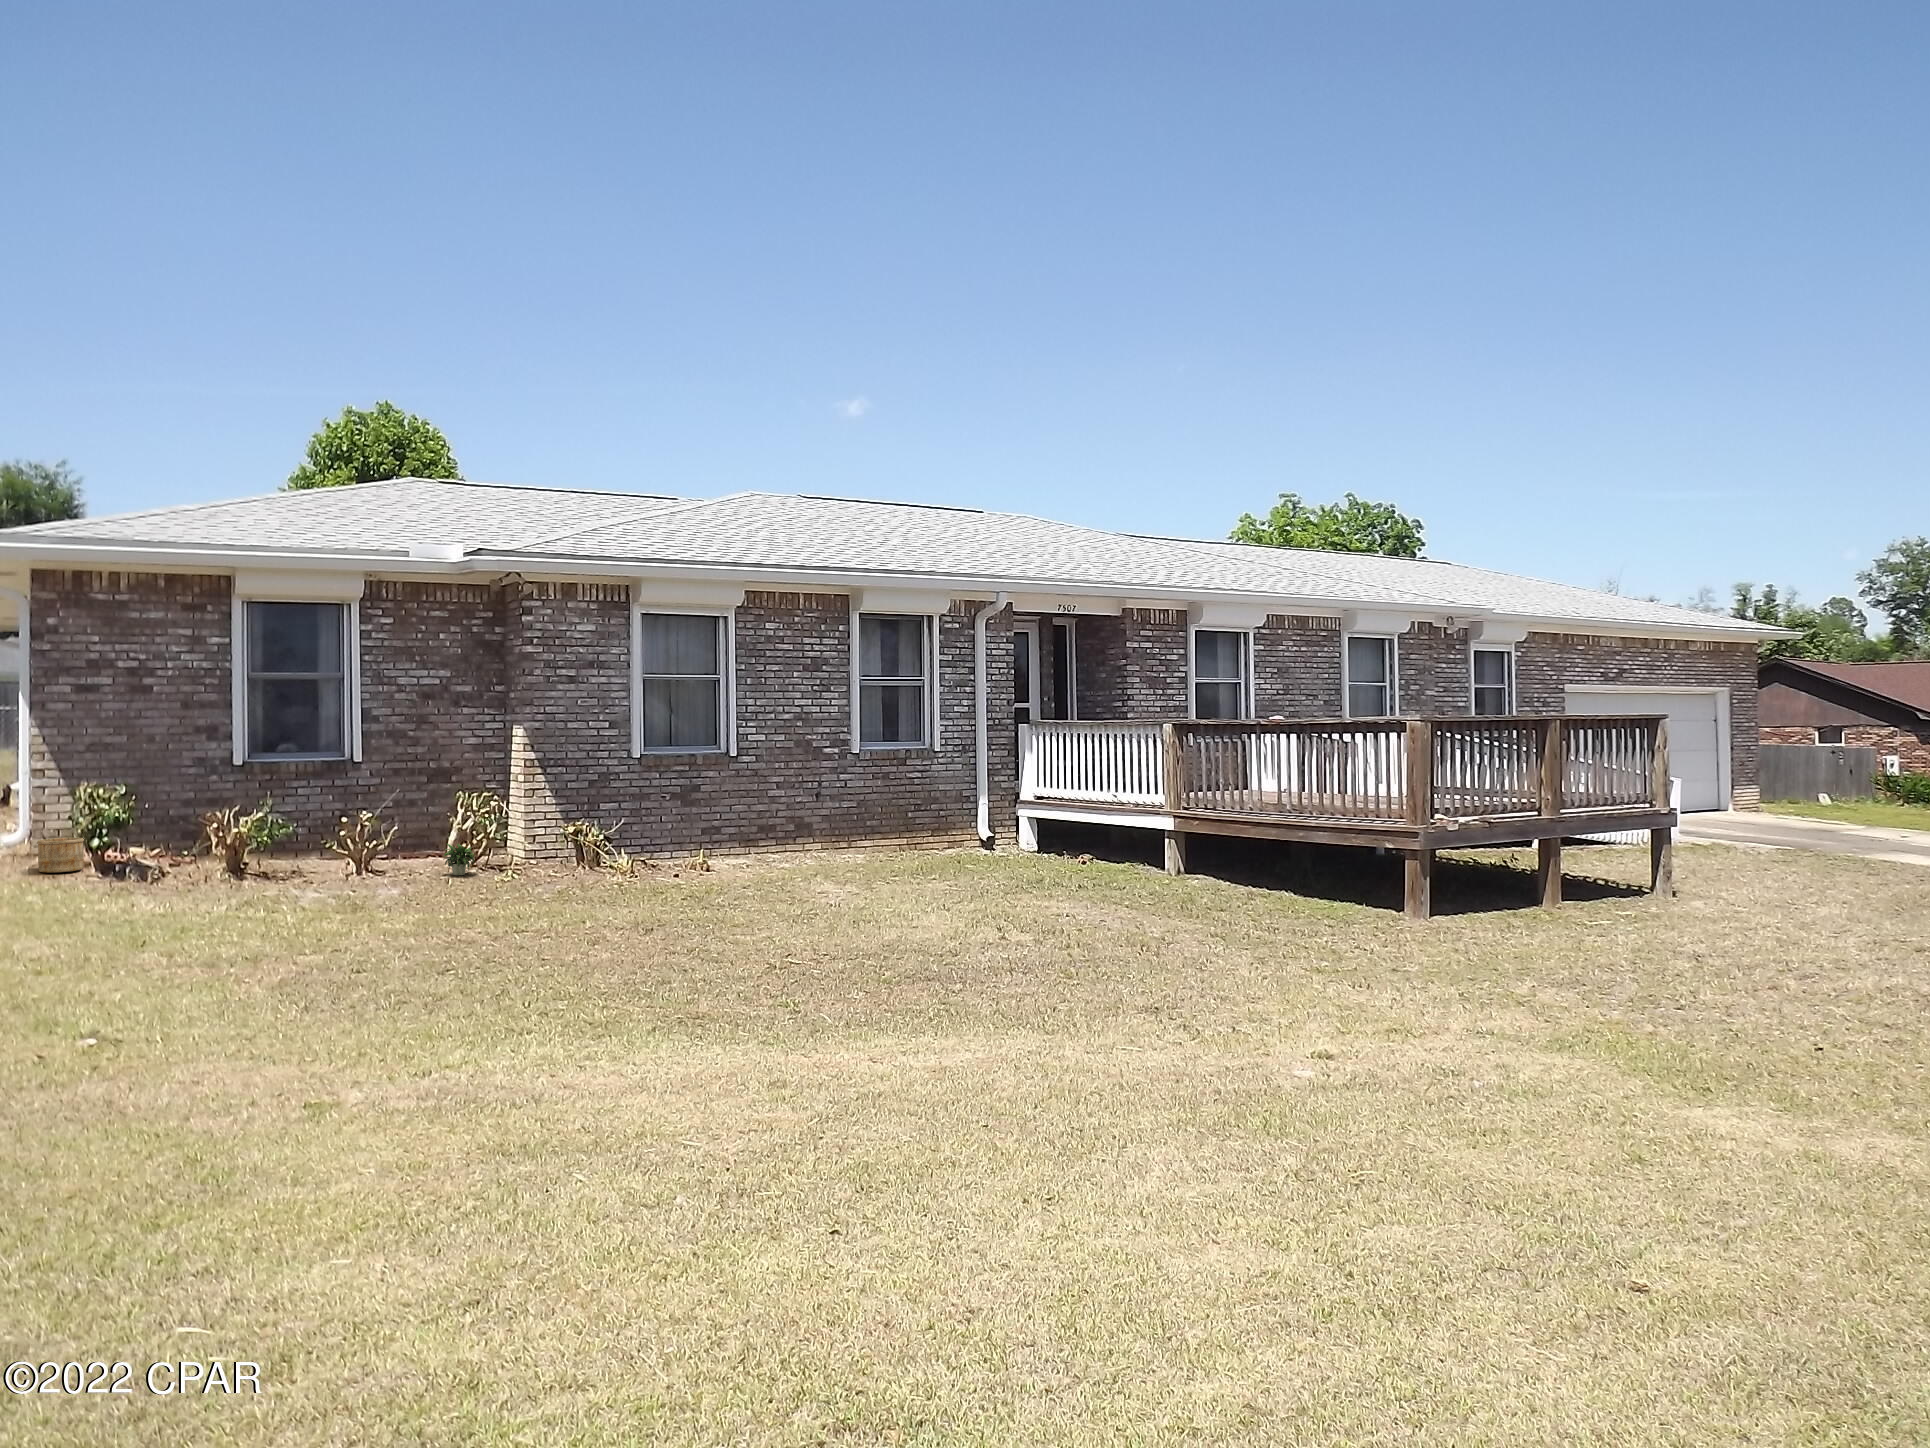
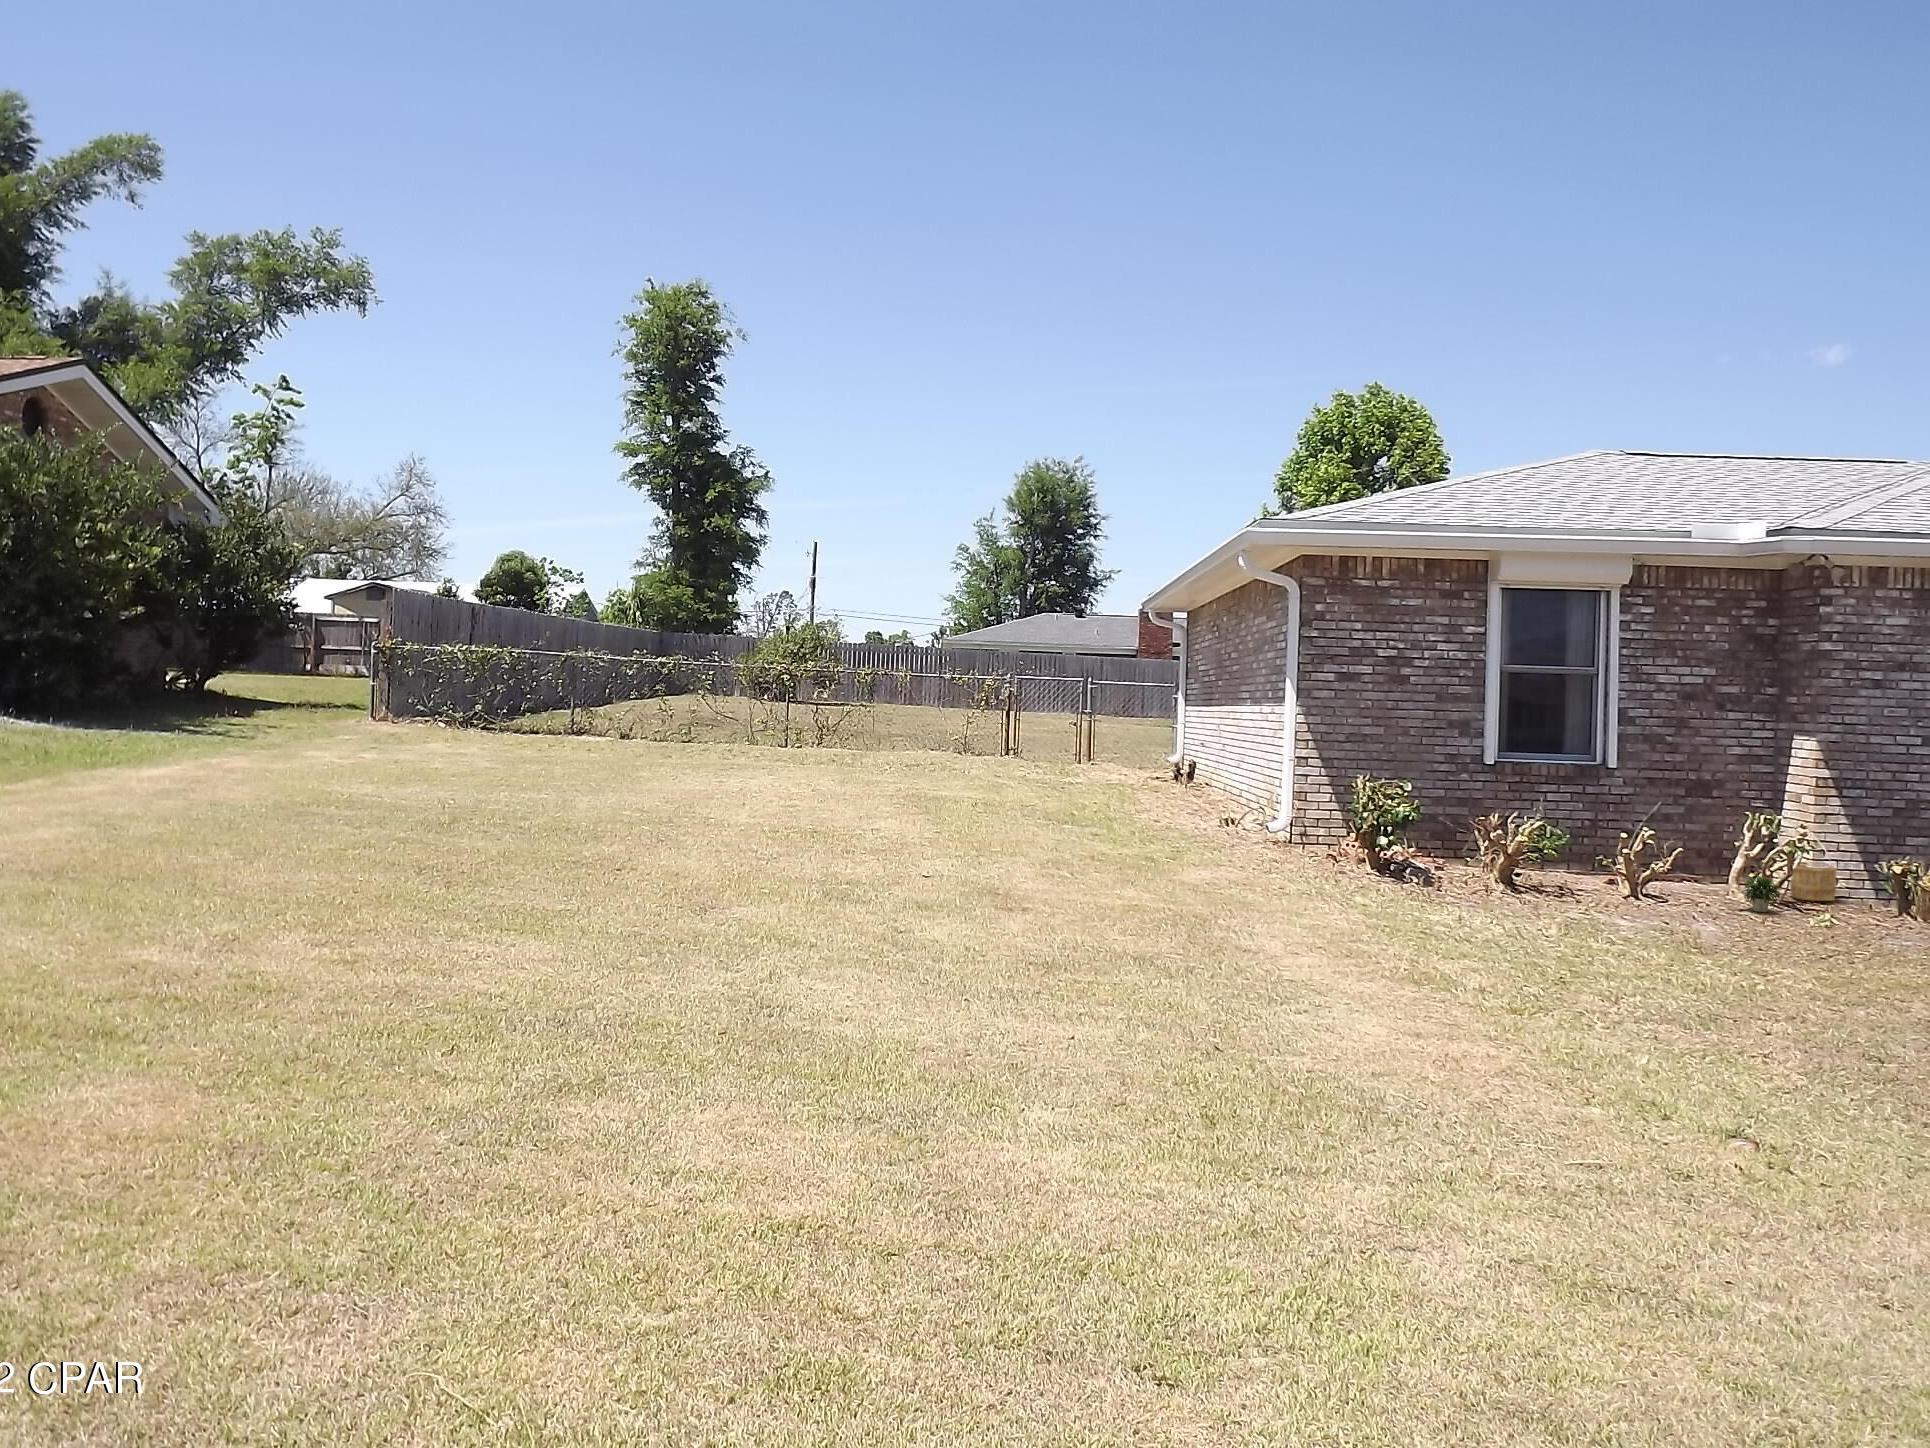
wooden bucket: present [37,837,84,872] -> present [1790,863,1837,901]

